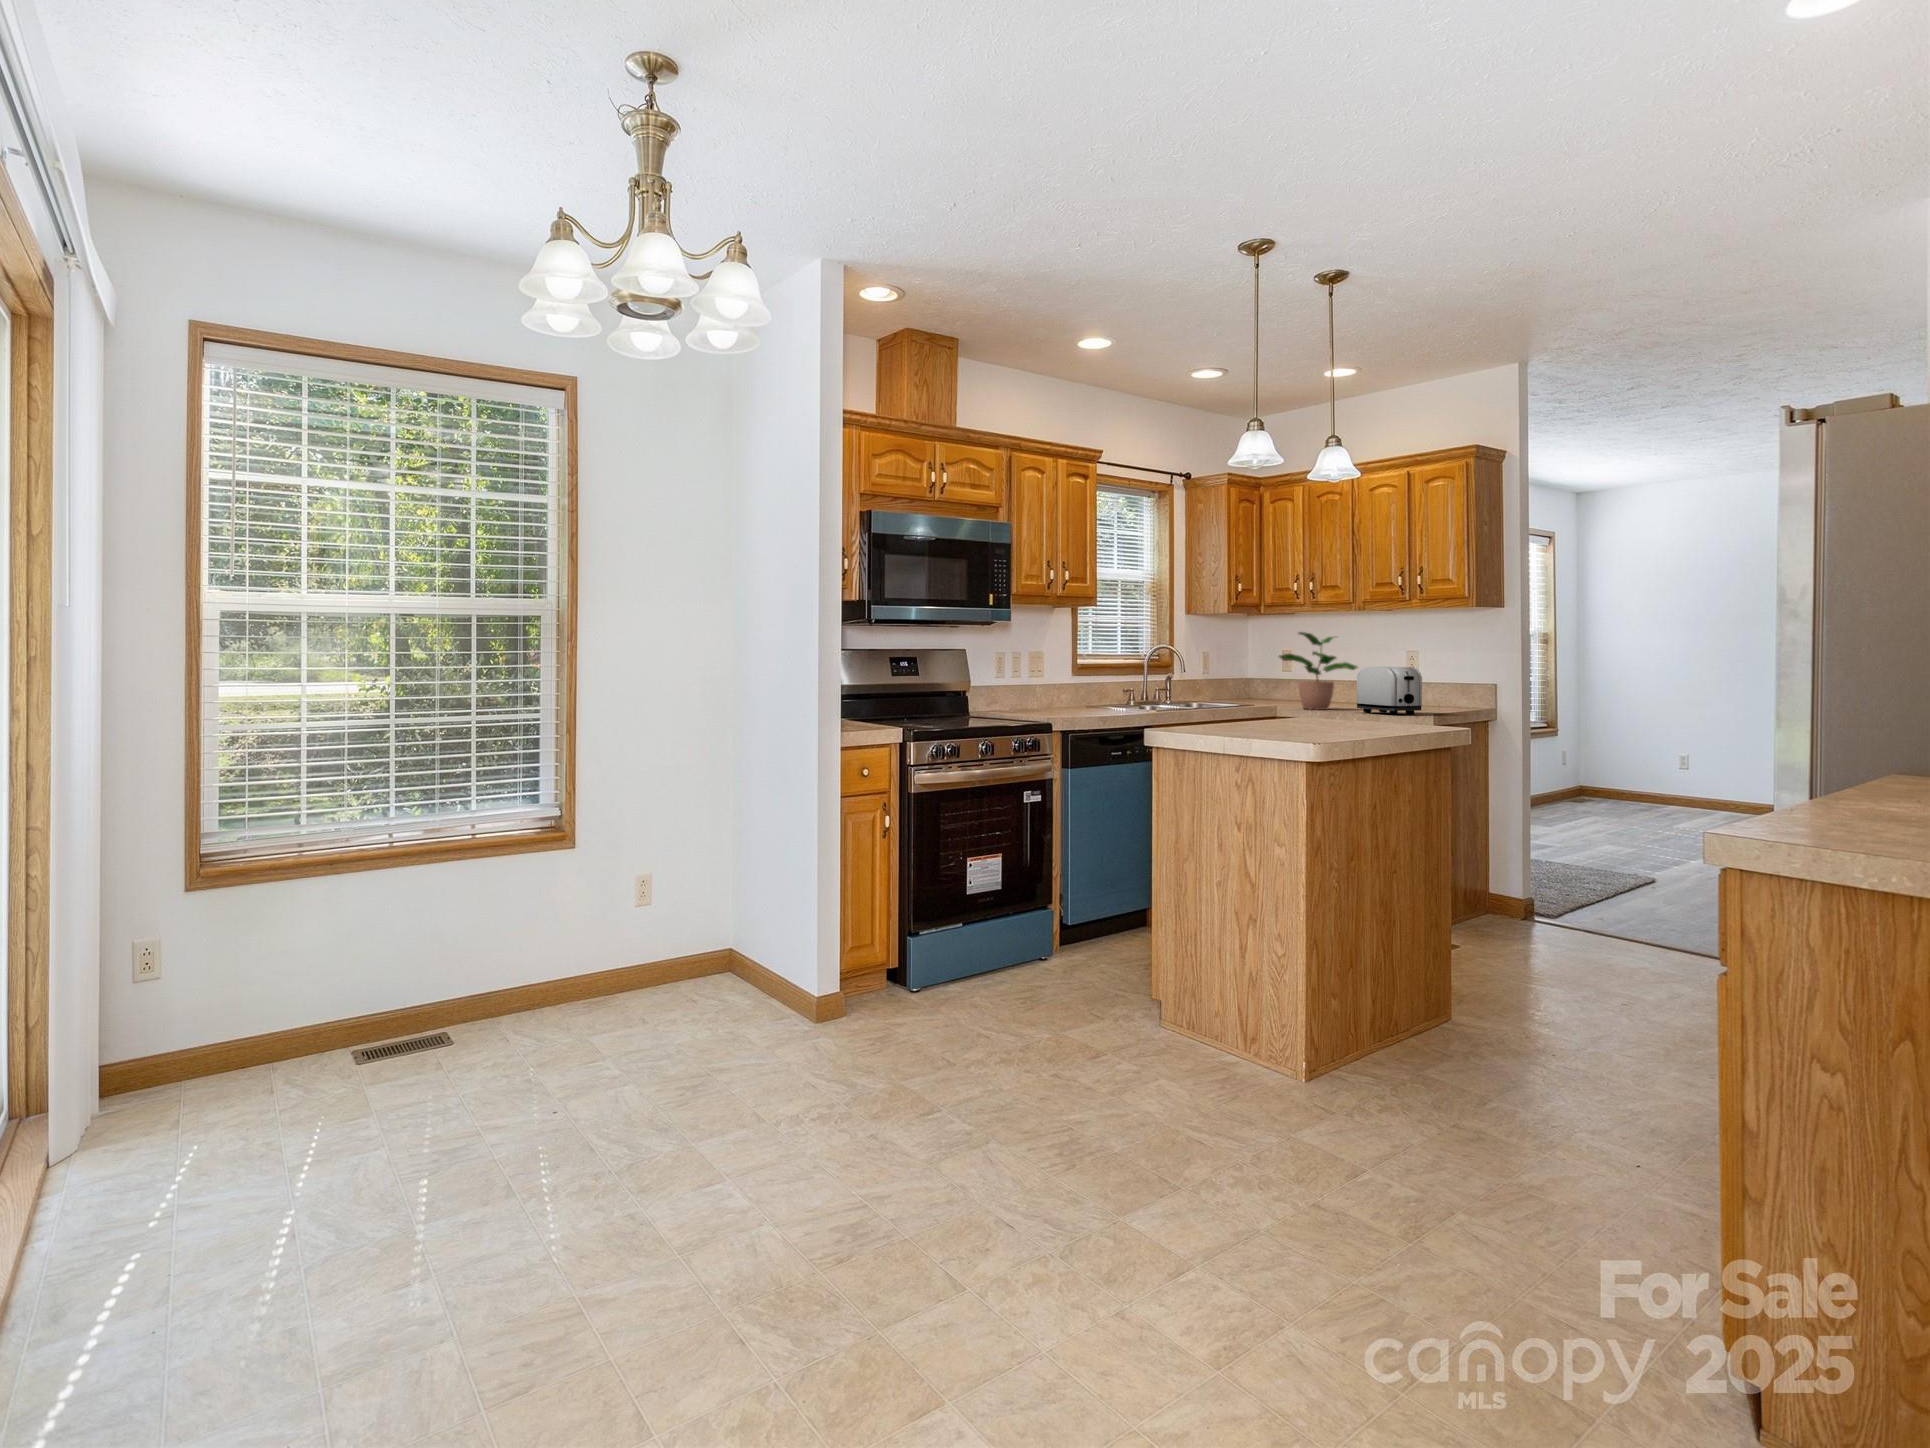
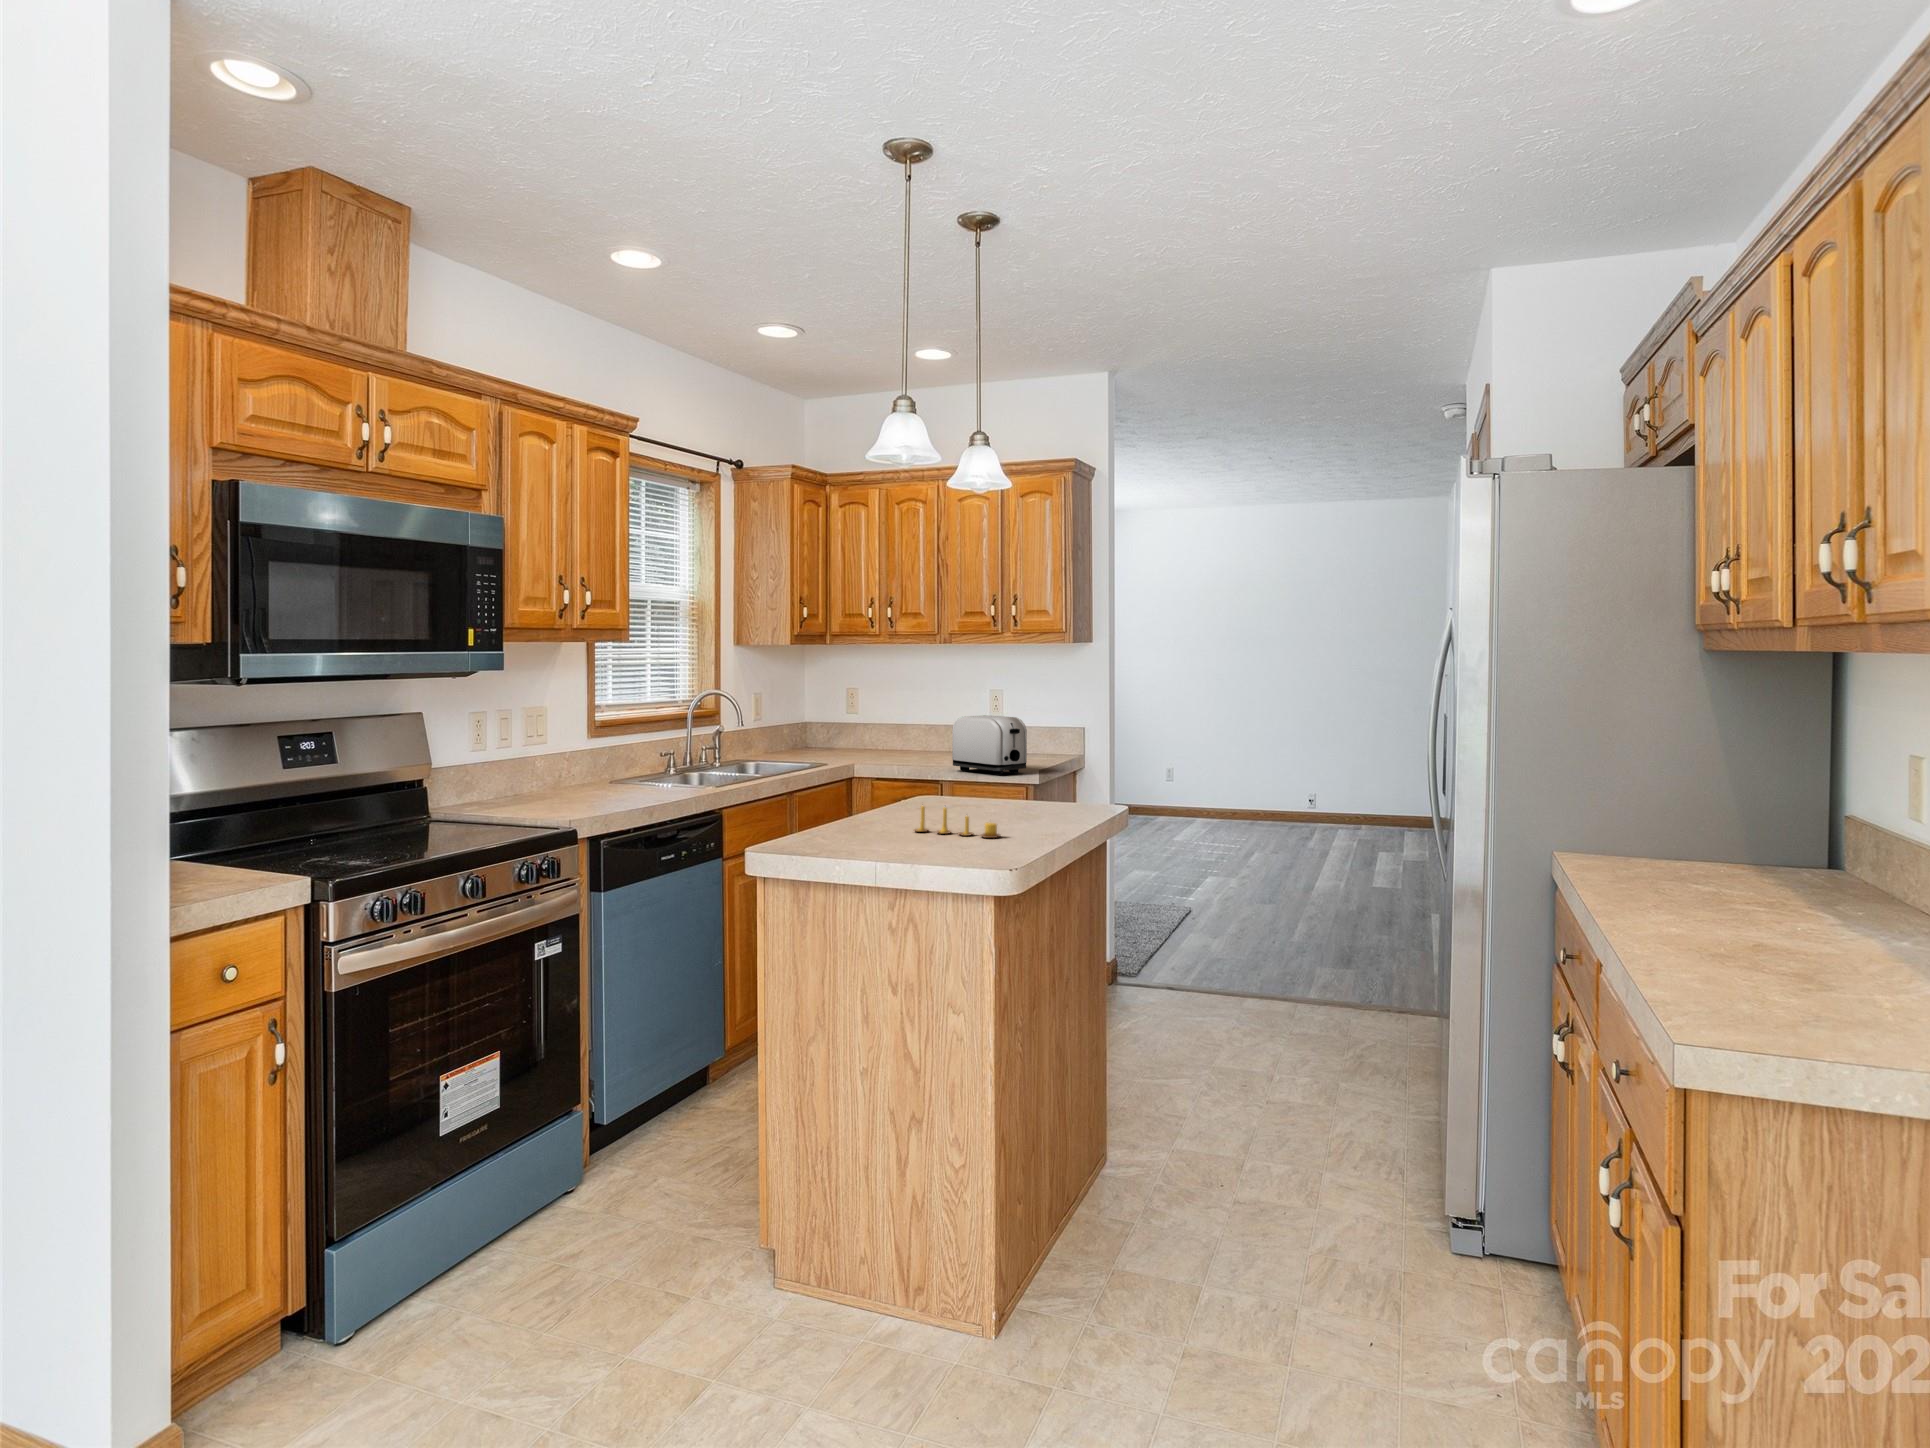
potted plant: present [1279,632,1357,710] -> none [855,671,948,766]
candle: none [1272,709,1336,733] -> present [915,805,1000,838]

